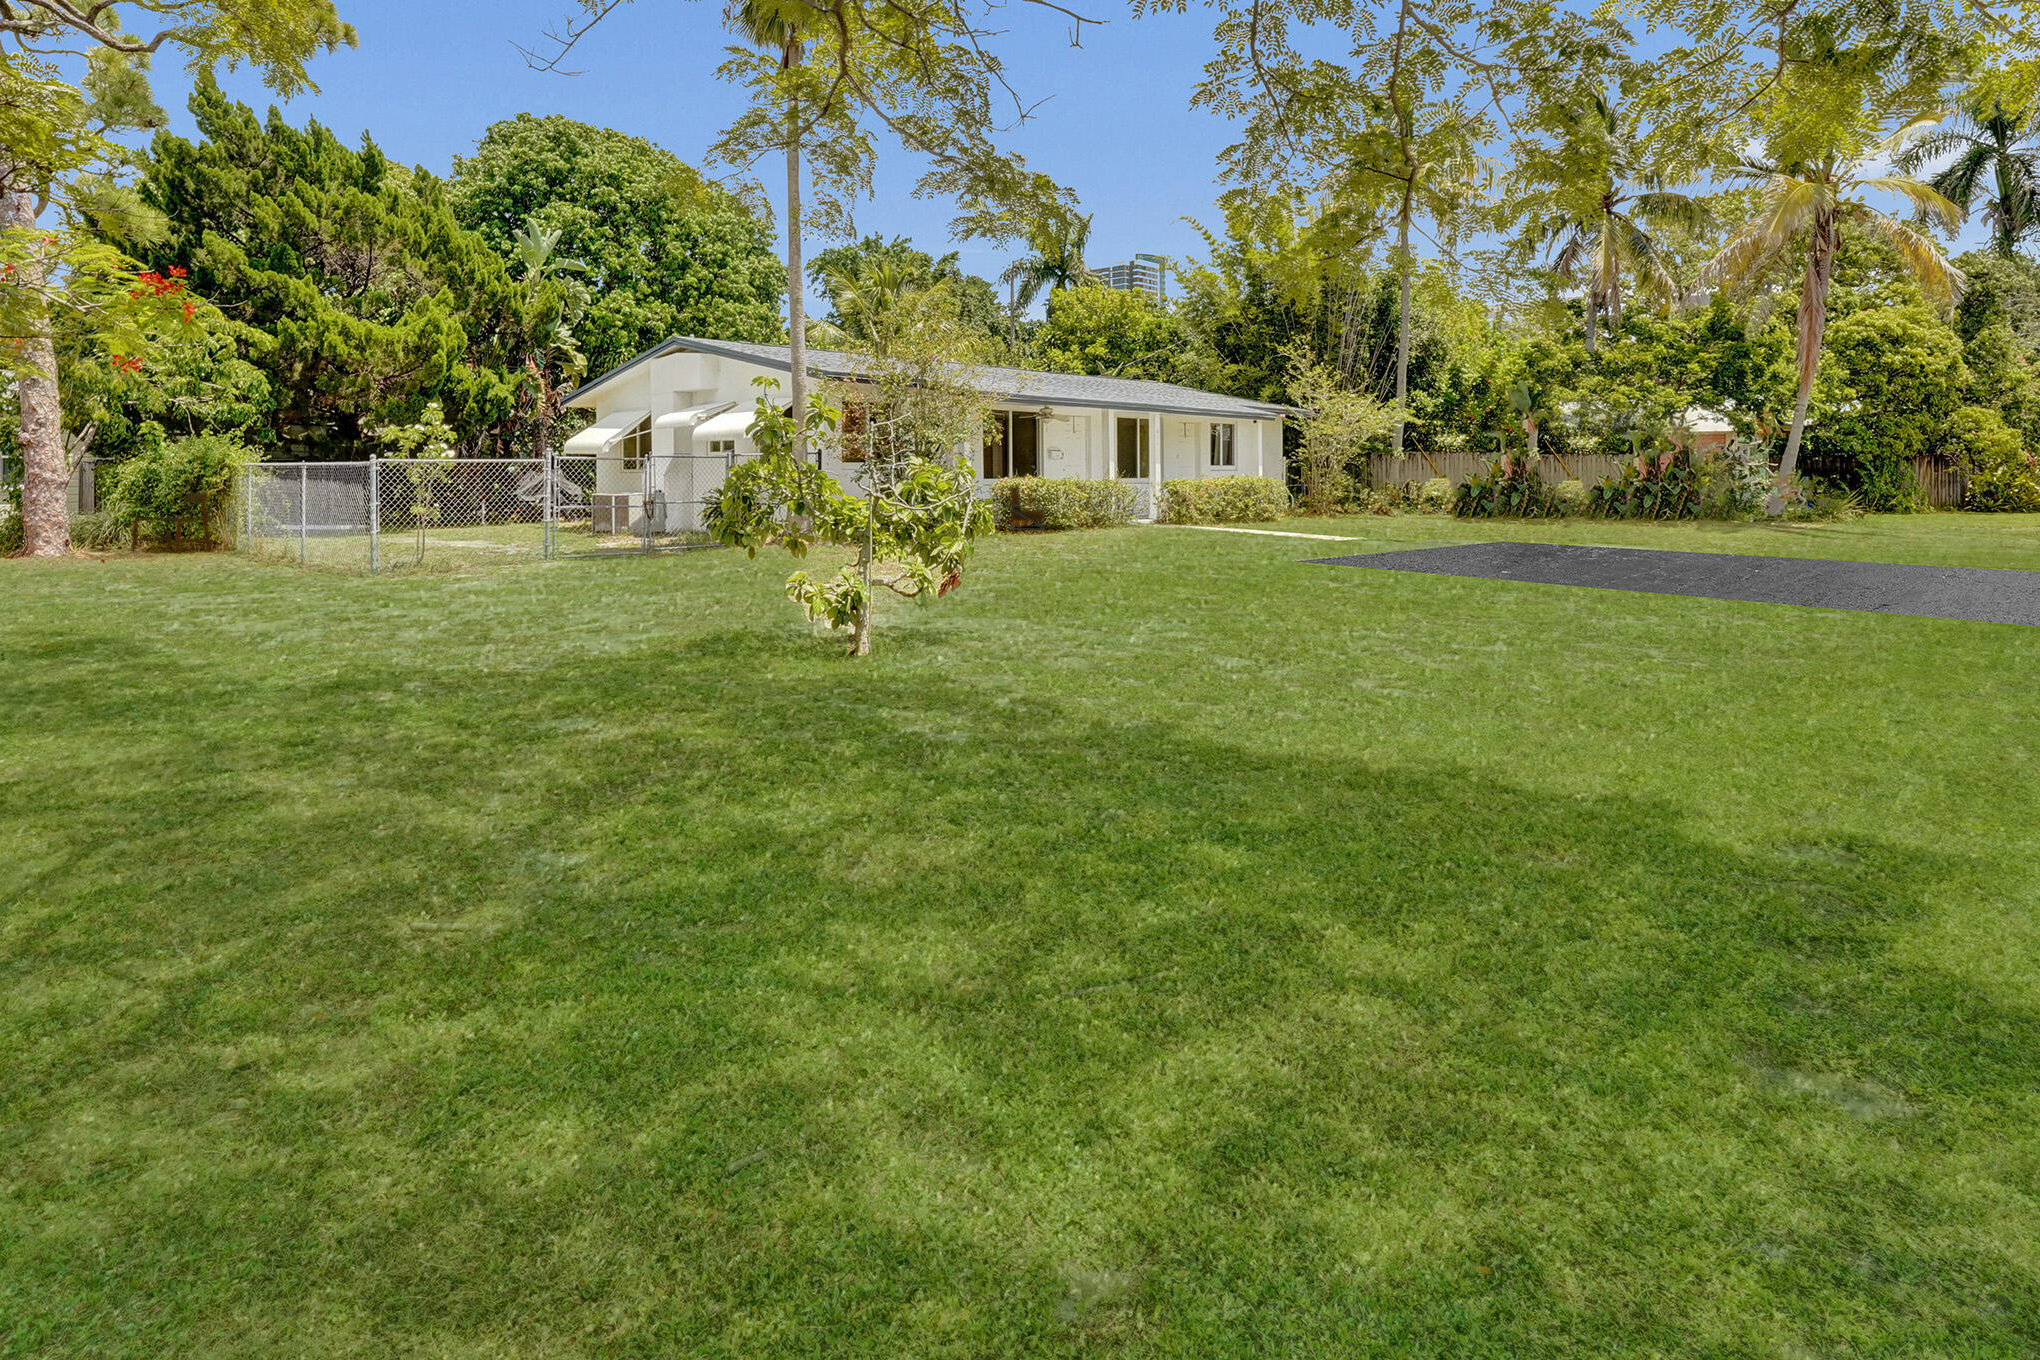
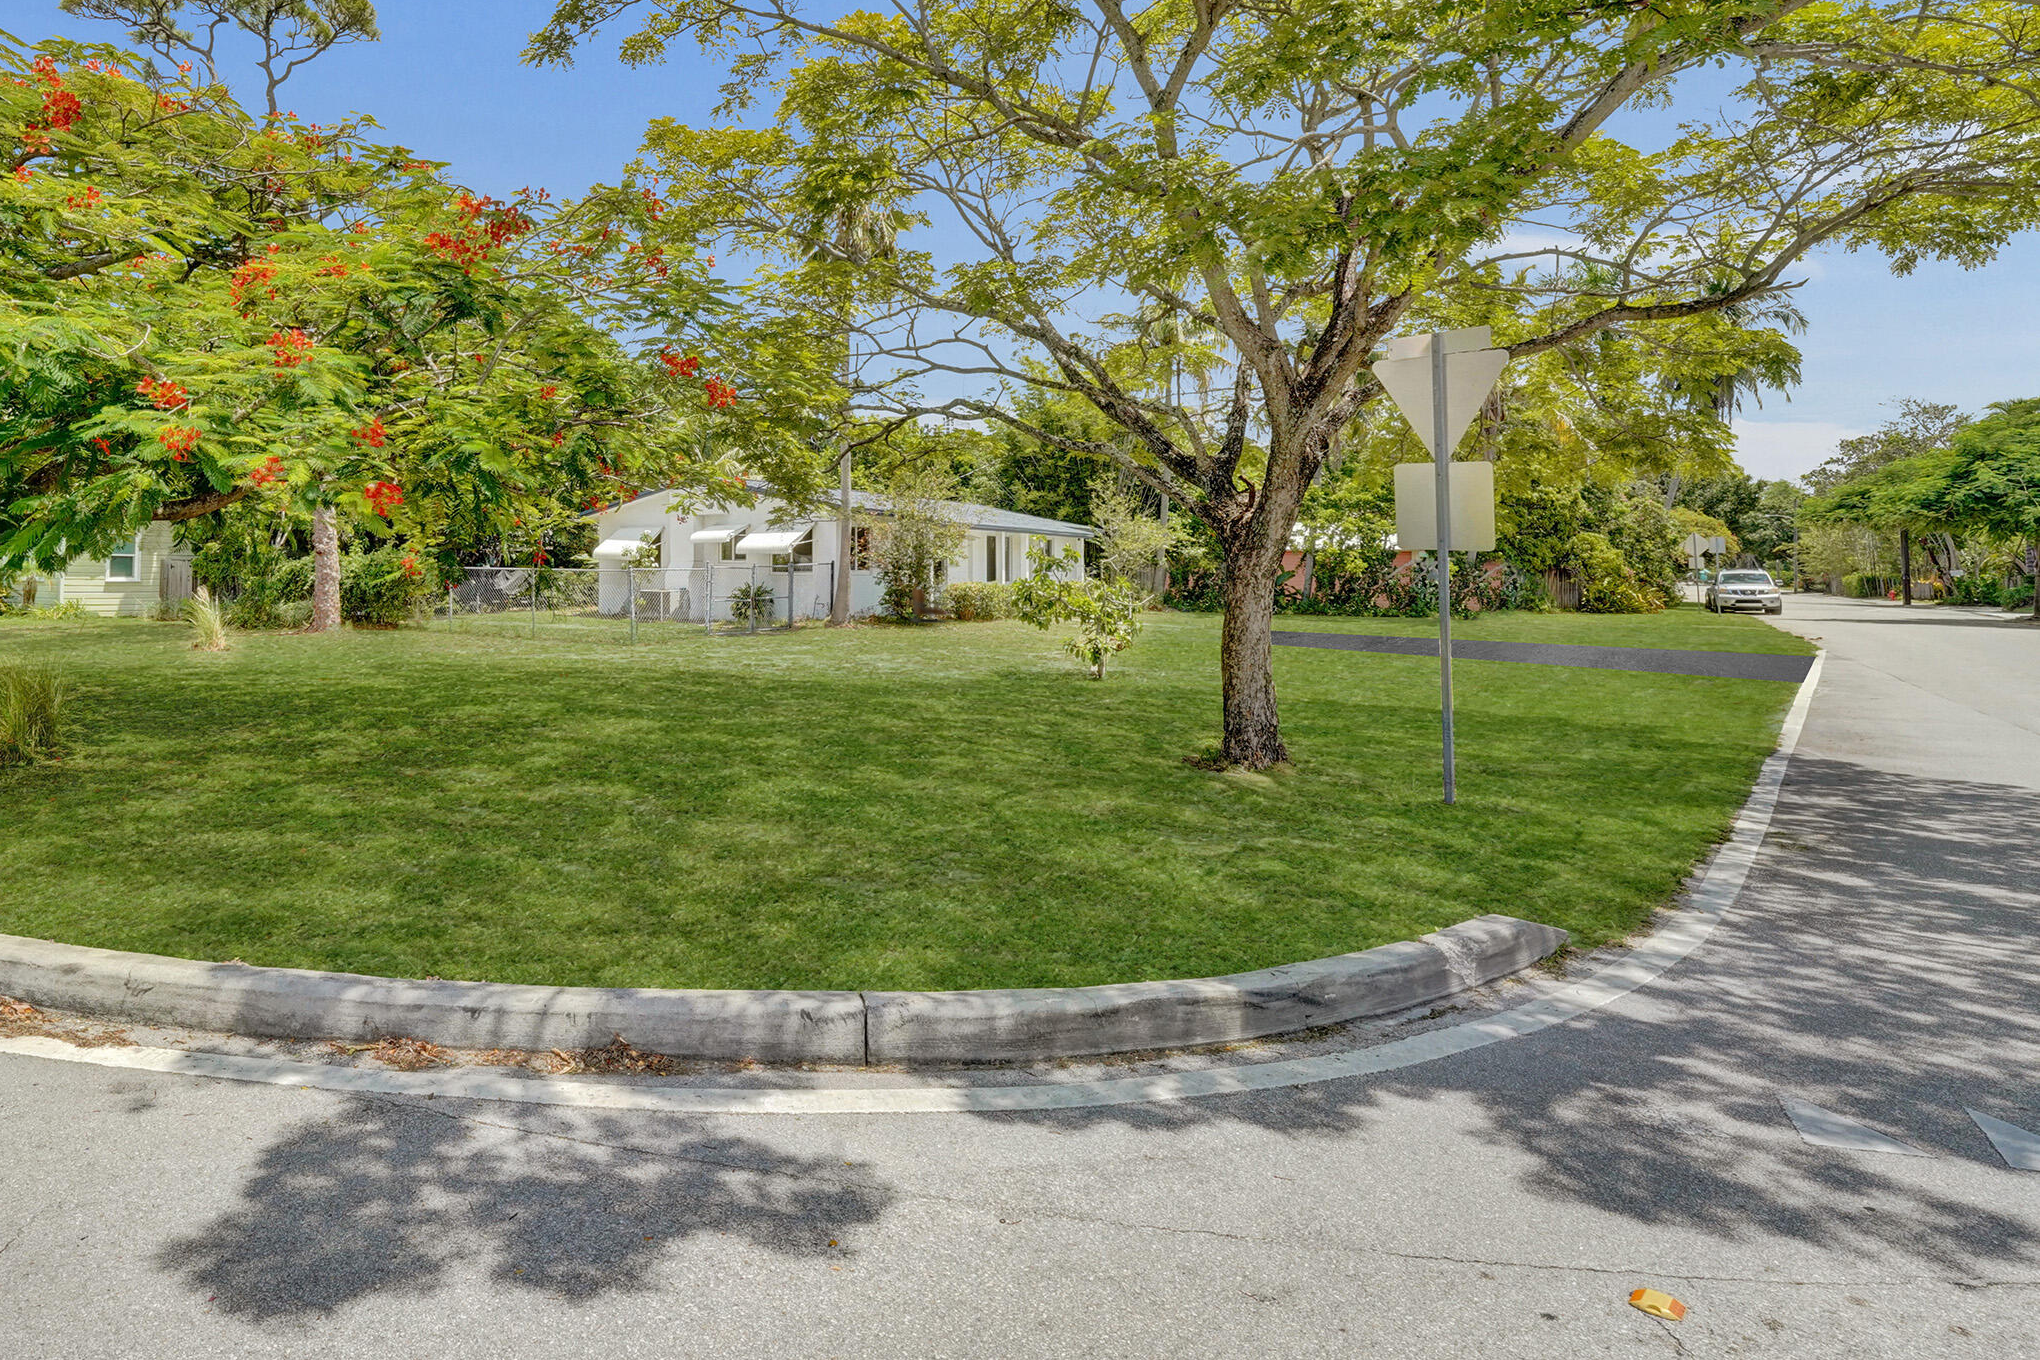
bench: present [131,493,211,553] -> none [323,589,378,635]

